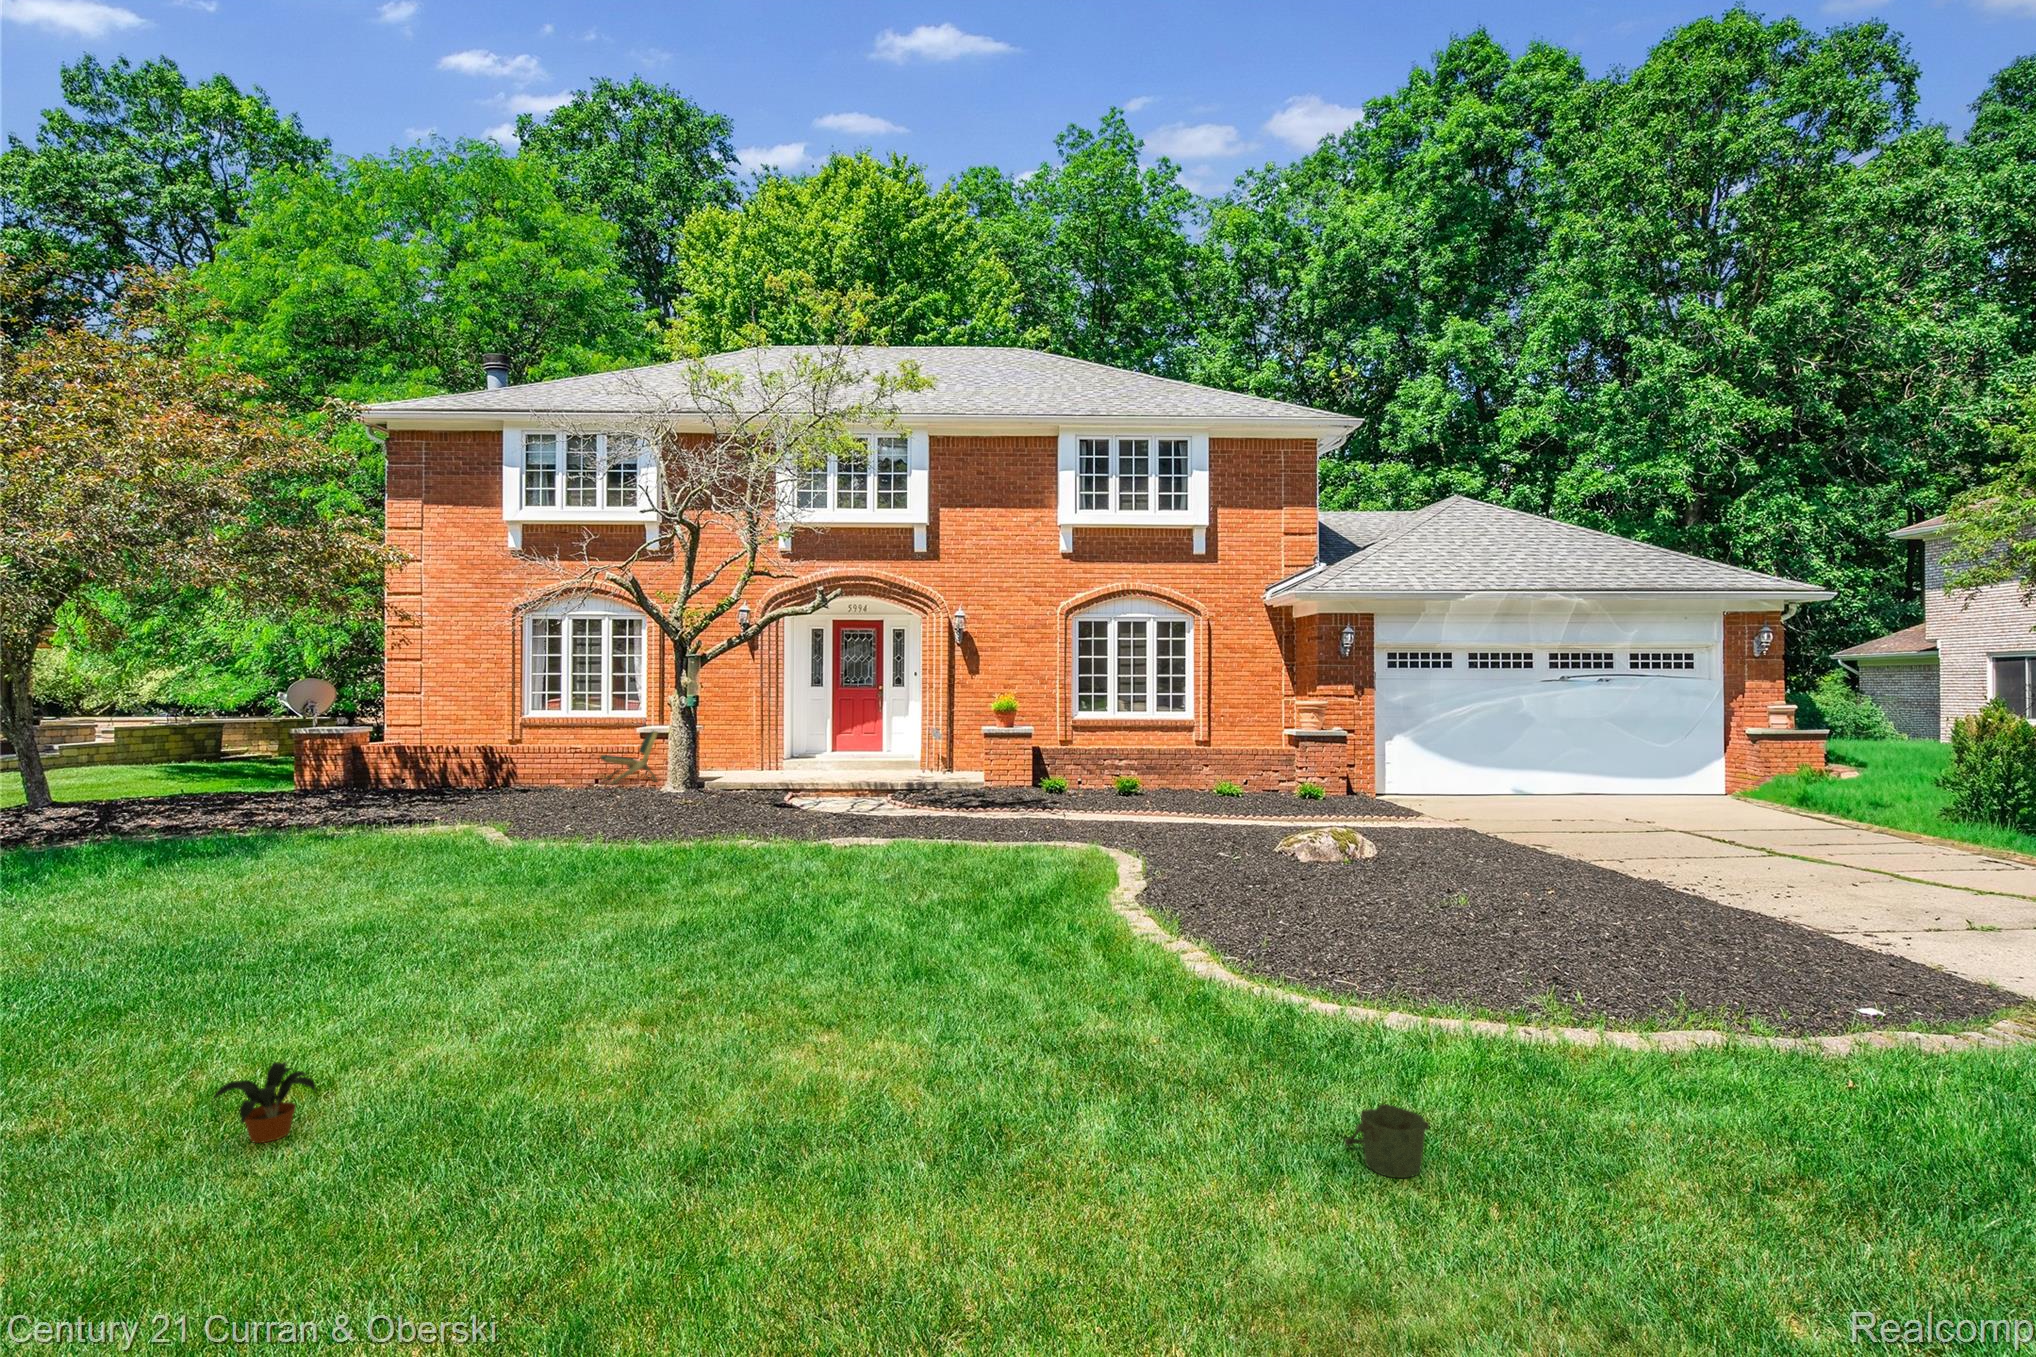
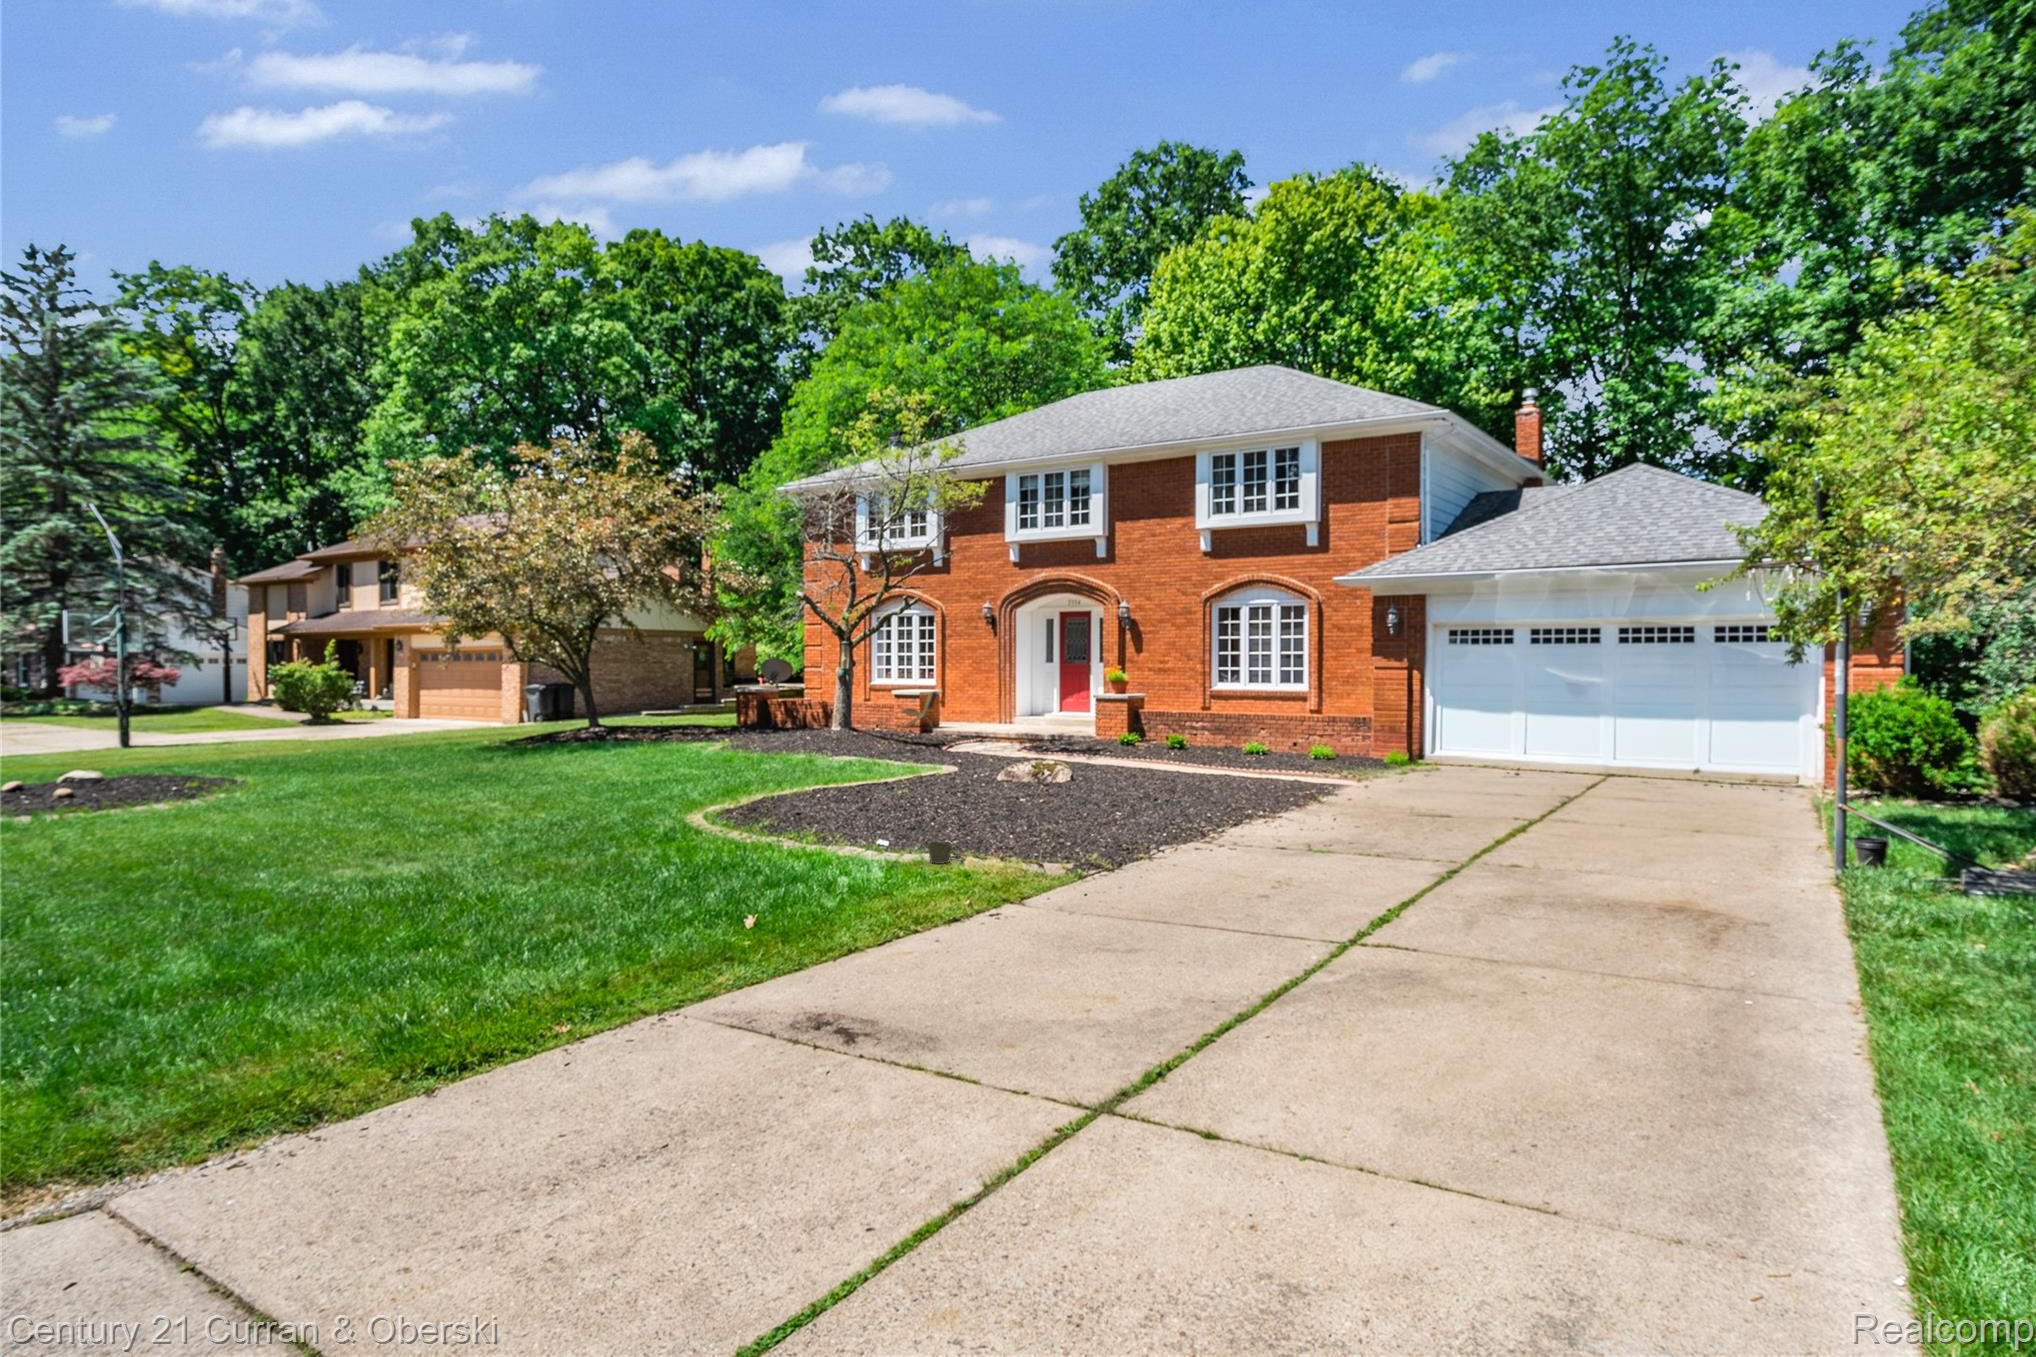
potted plant: present [213,1062,316,1143] -> none [447,804,477,827]
bucket: present [1344,1104,1429,1178] -> present [928,842,959,864]

